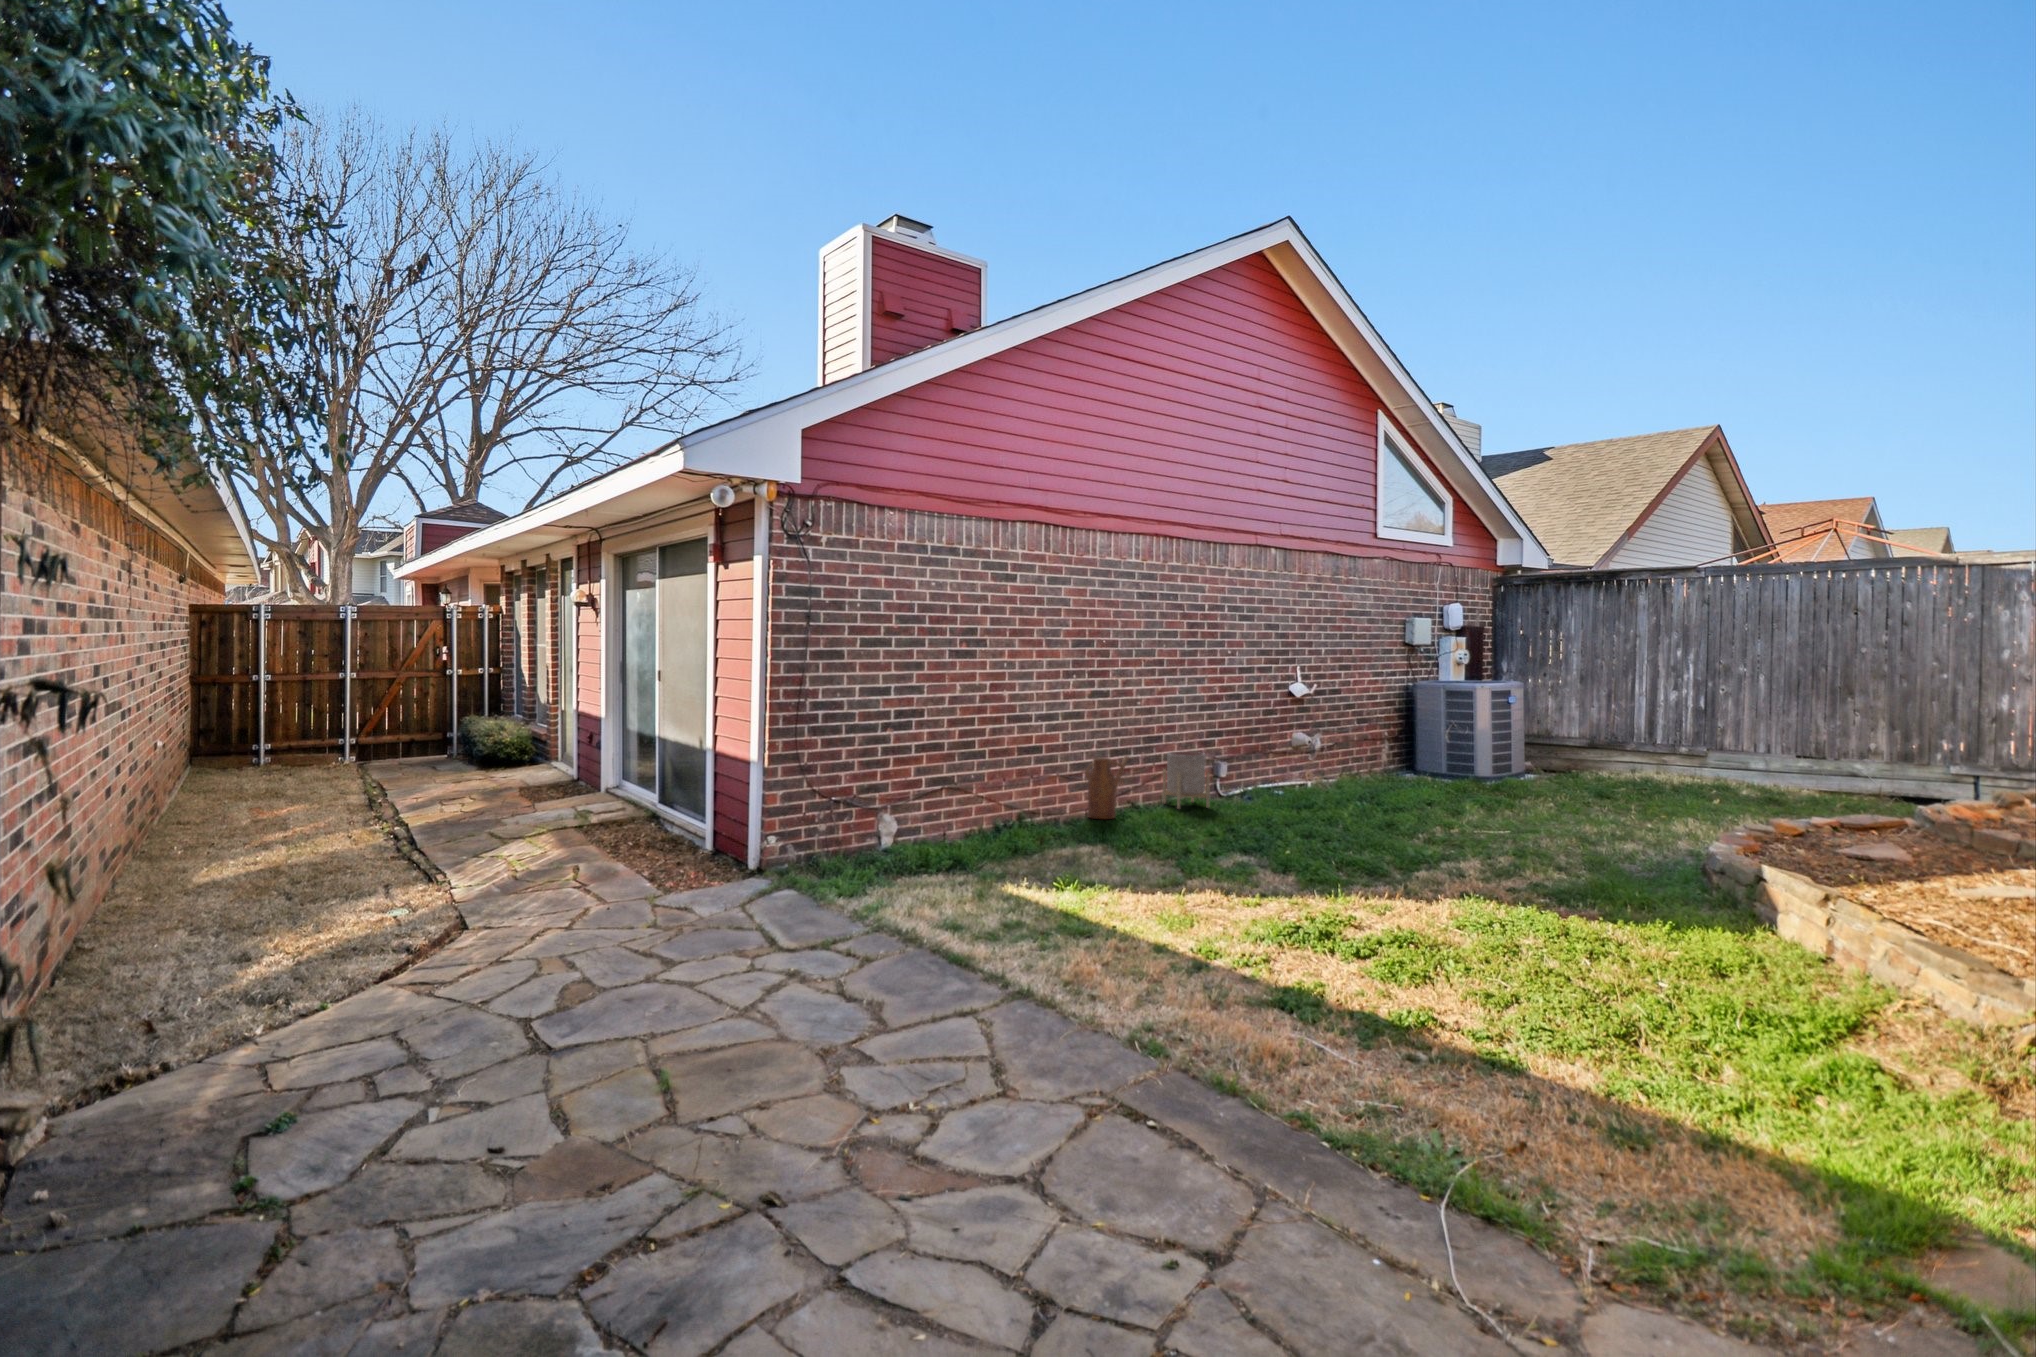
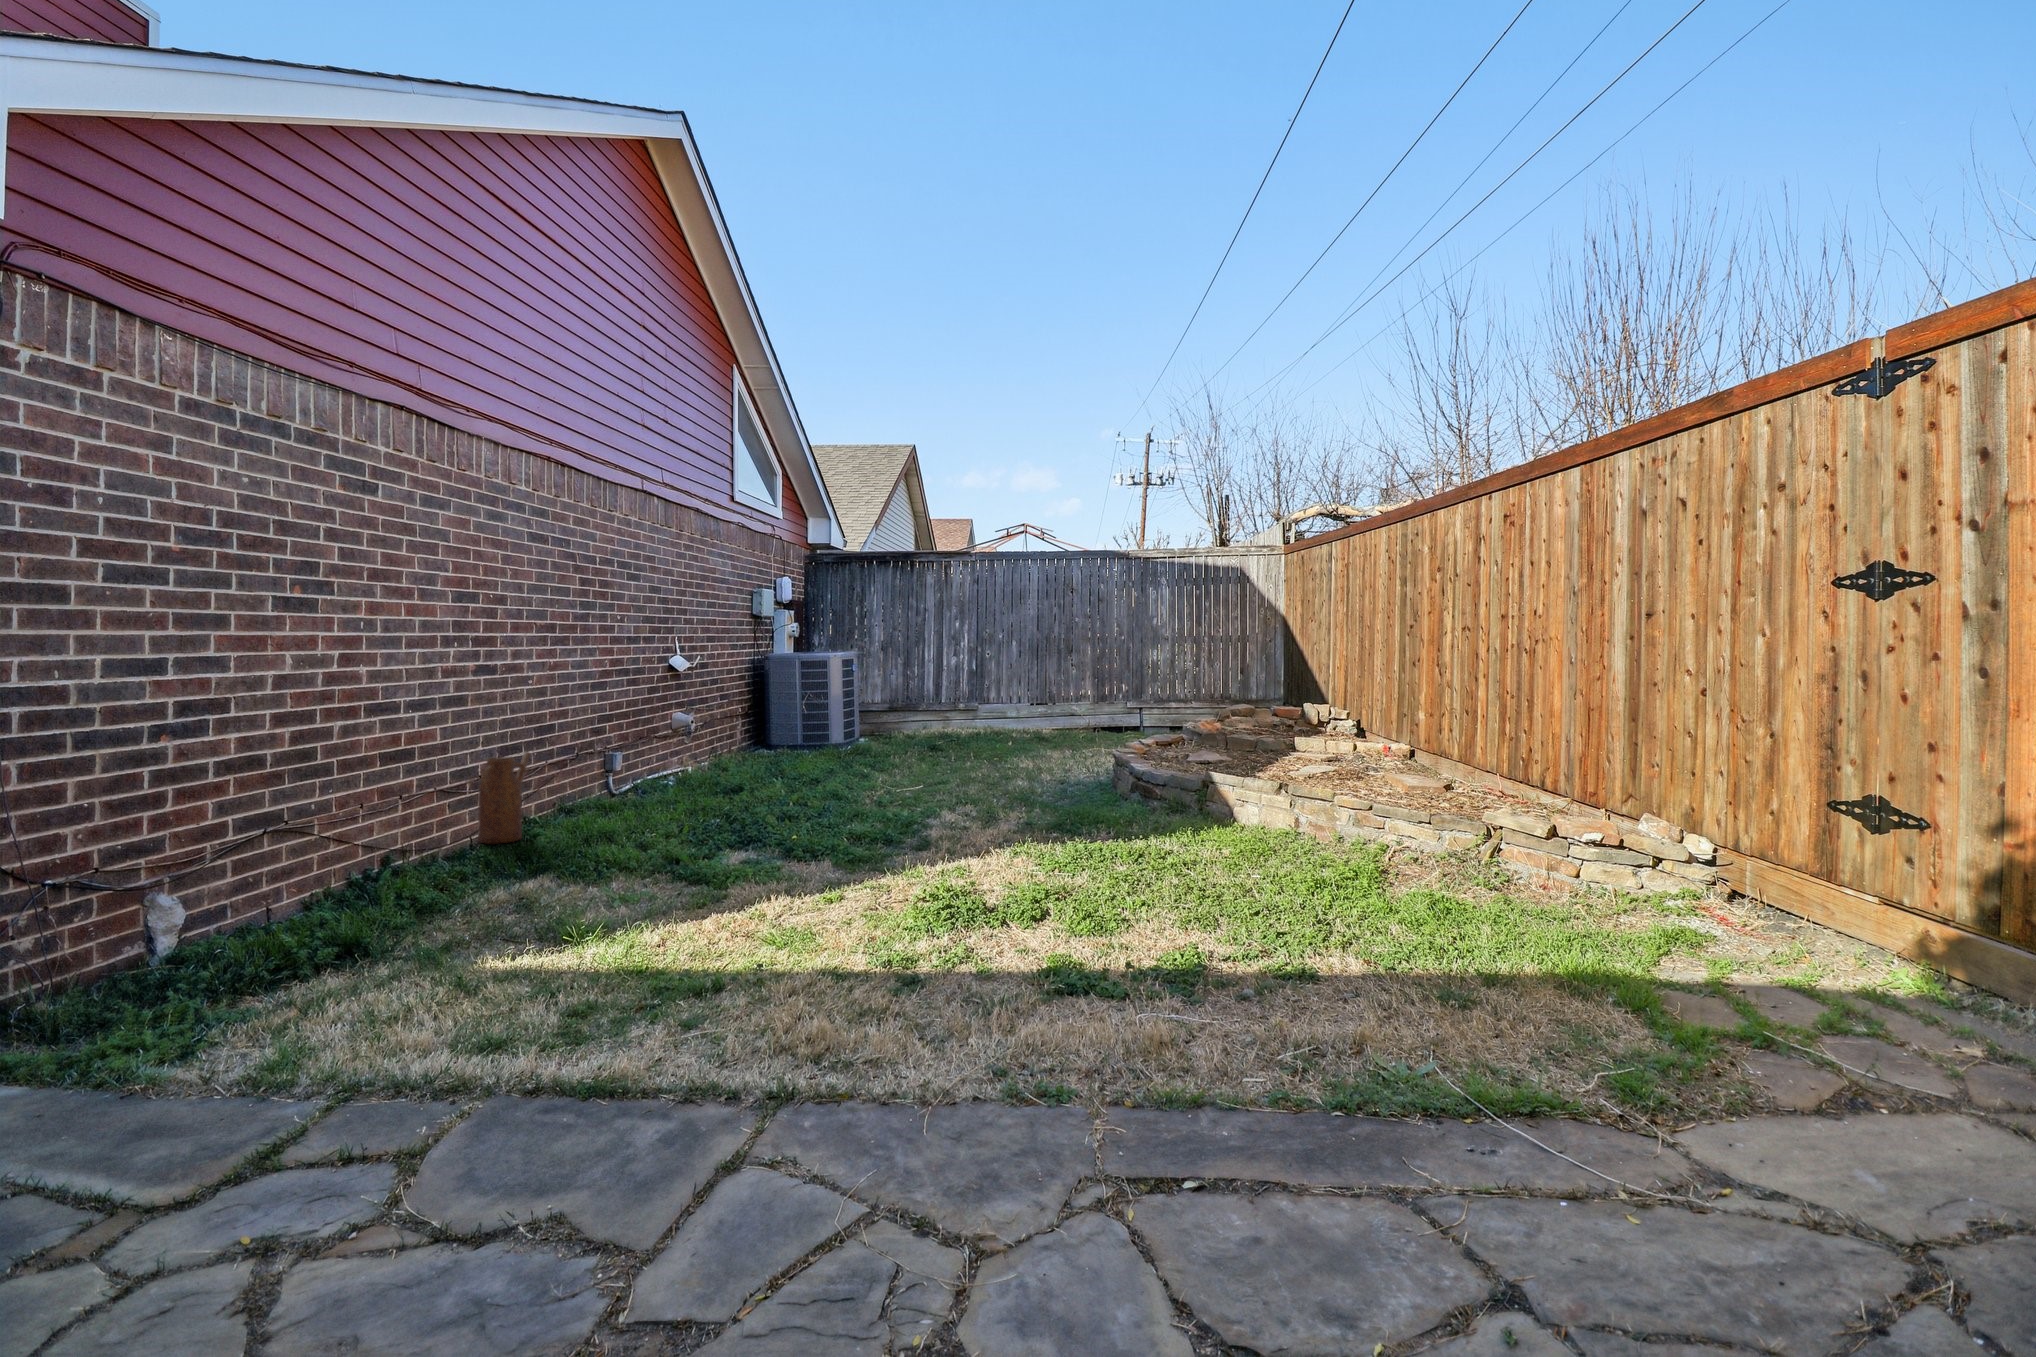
planter: present [1163,752,1210,809] -> none [557,741,624,815]

